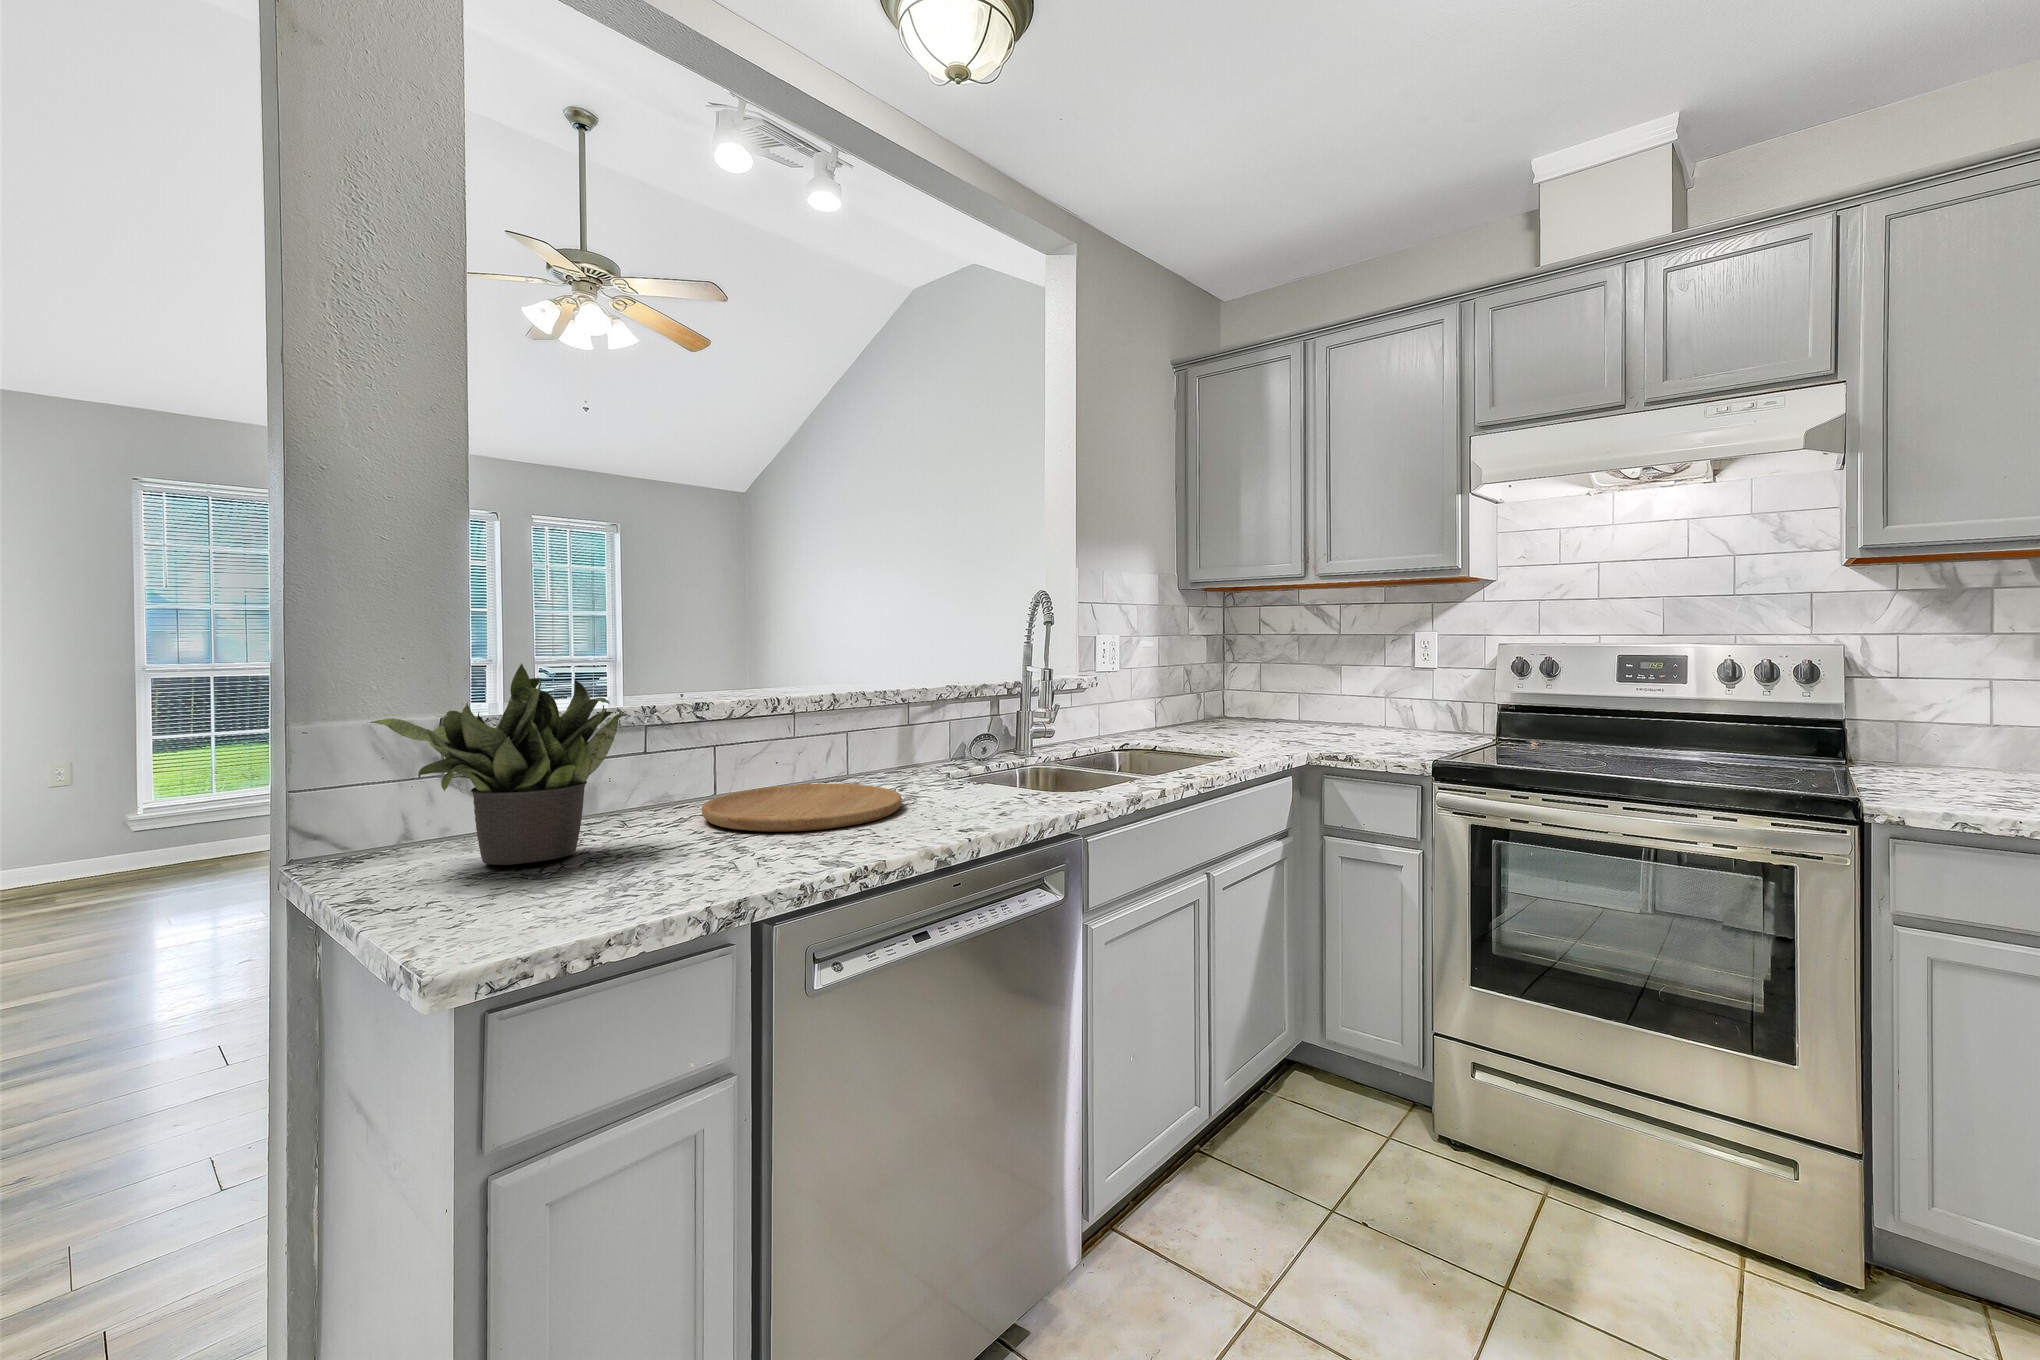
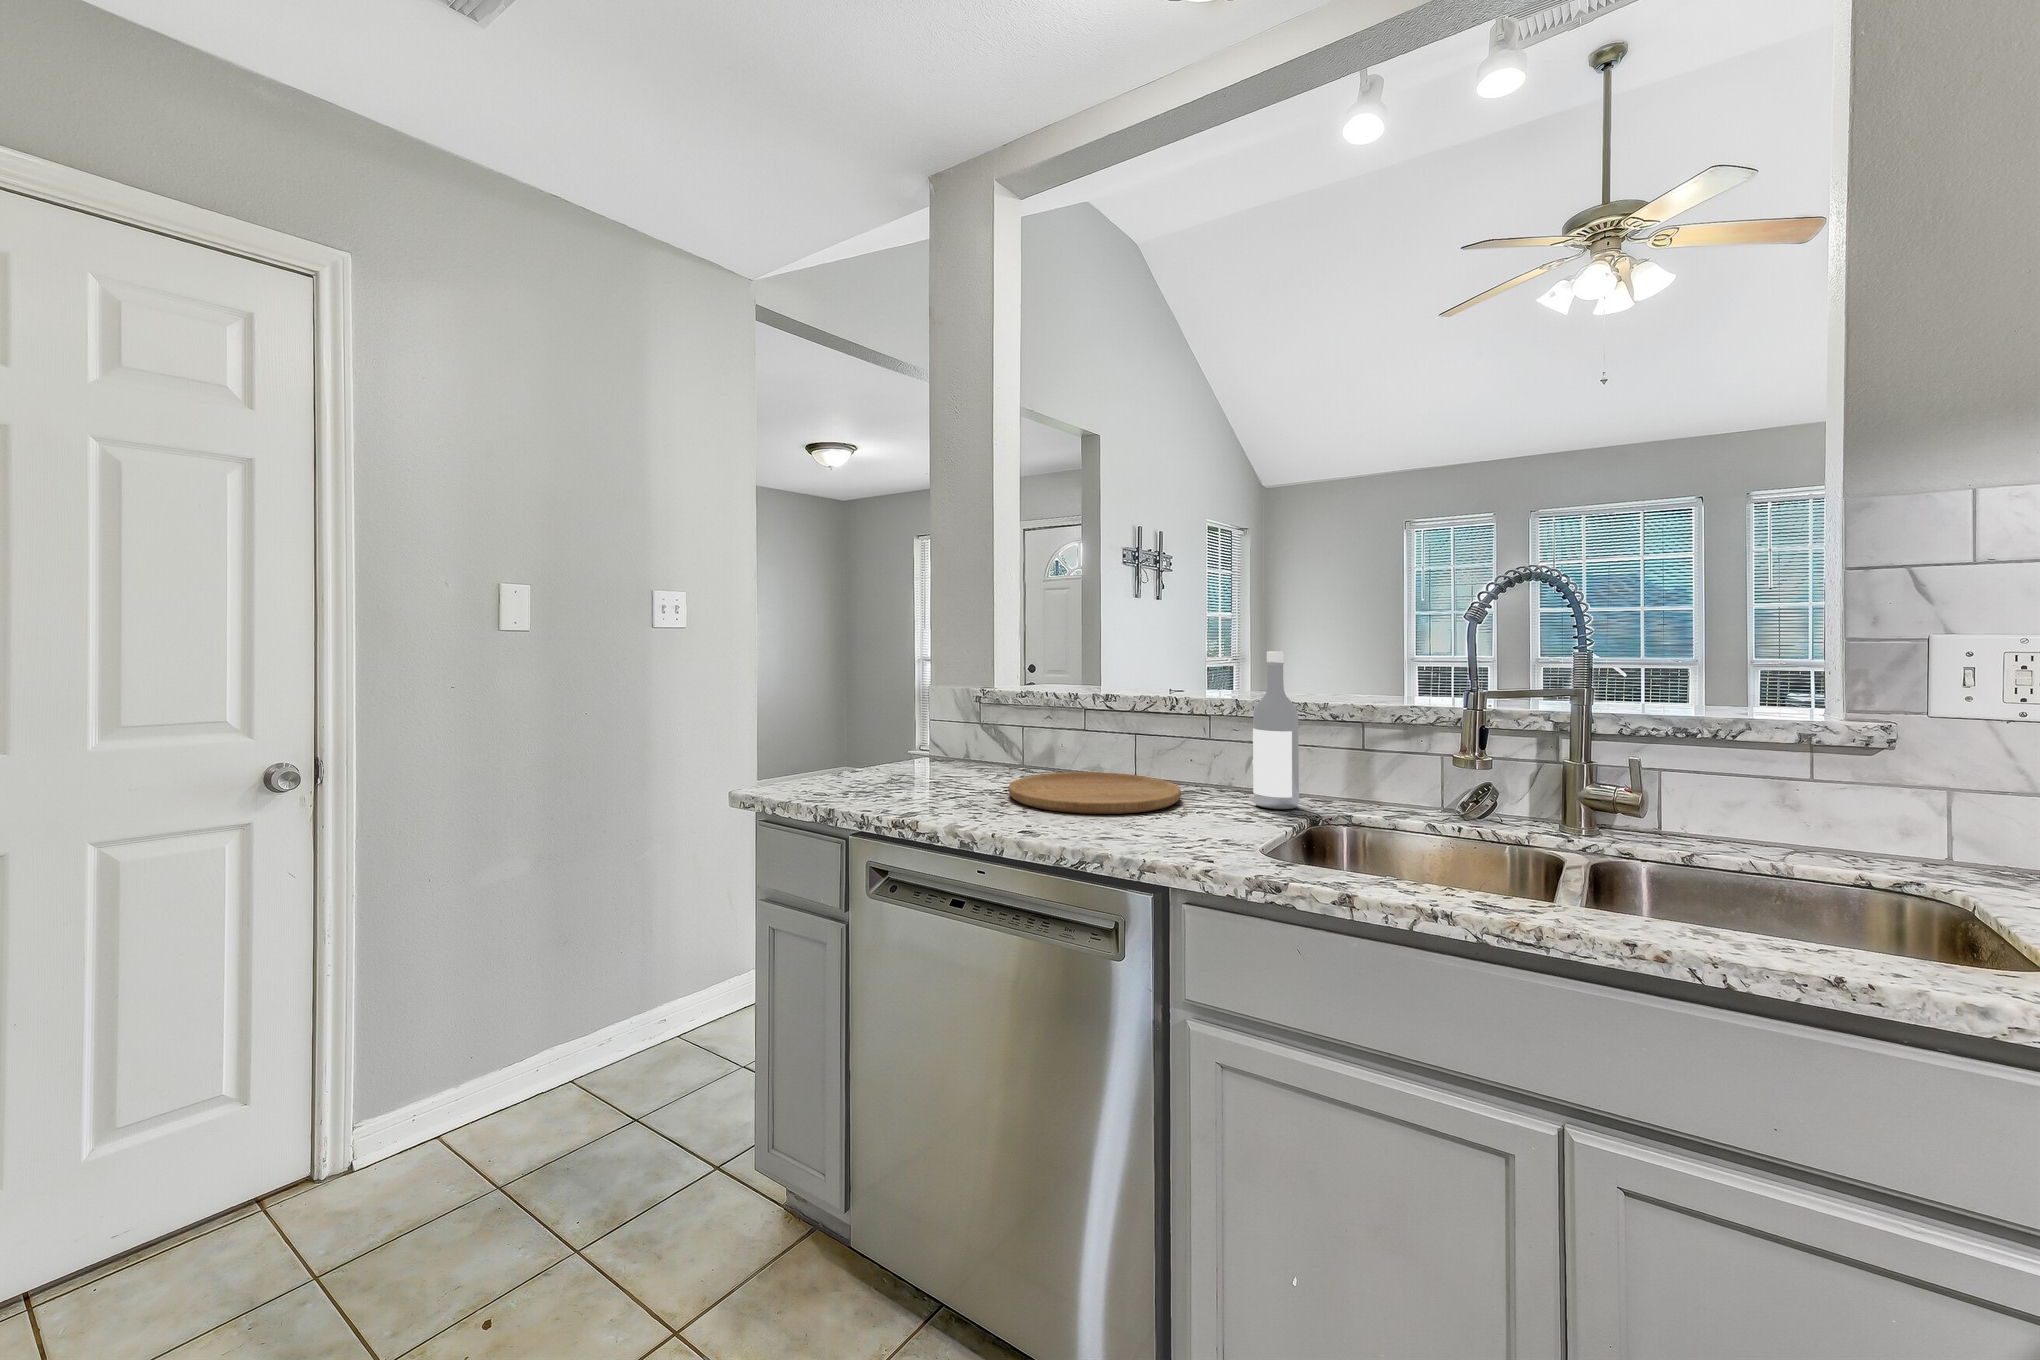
wine bottle: none [880,647,918,784] -> present [1253,651,1299,809]
potted plant: present [370,663,622,865] -> none [879,656,981,777]

